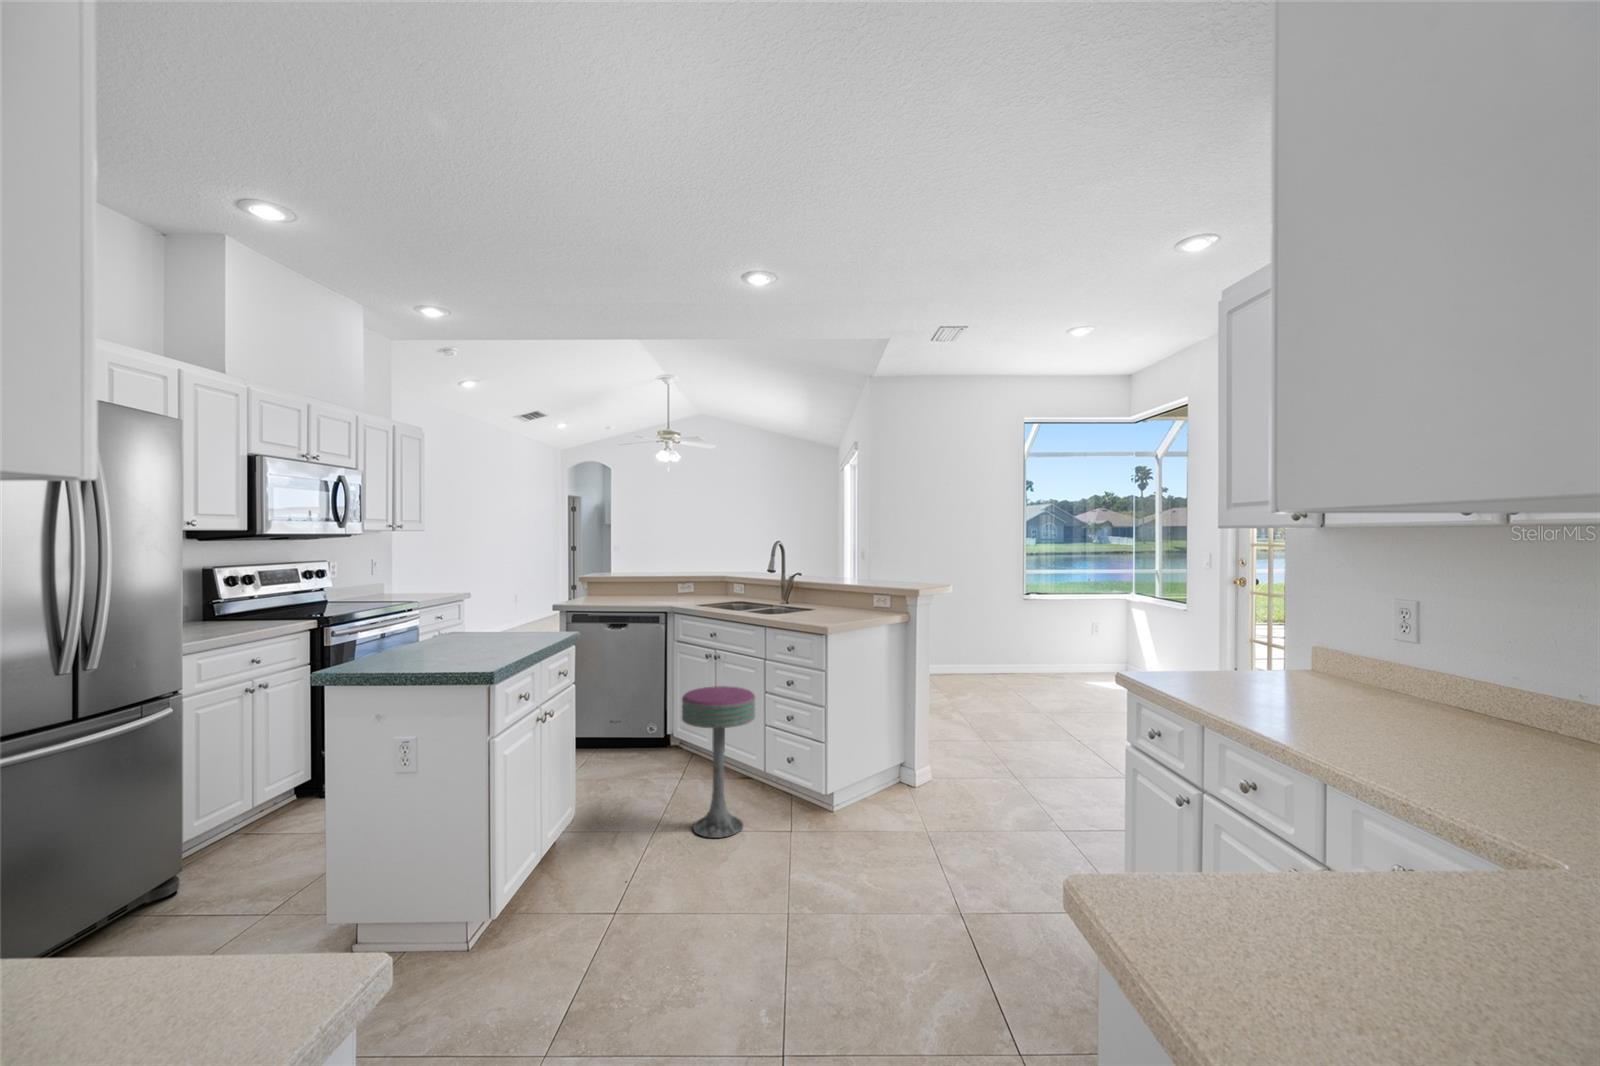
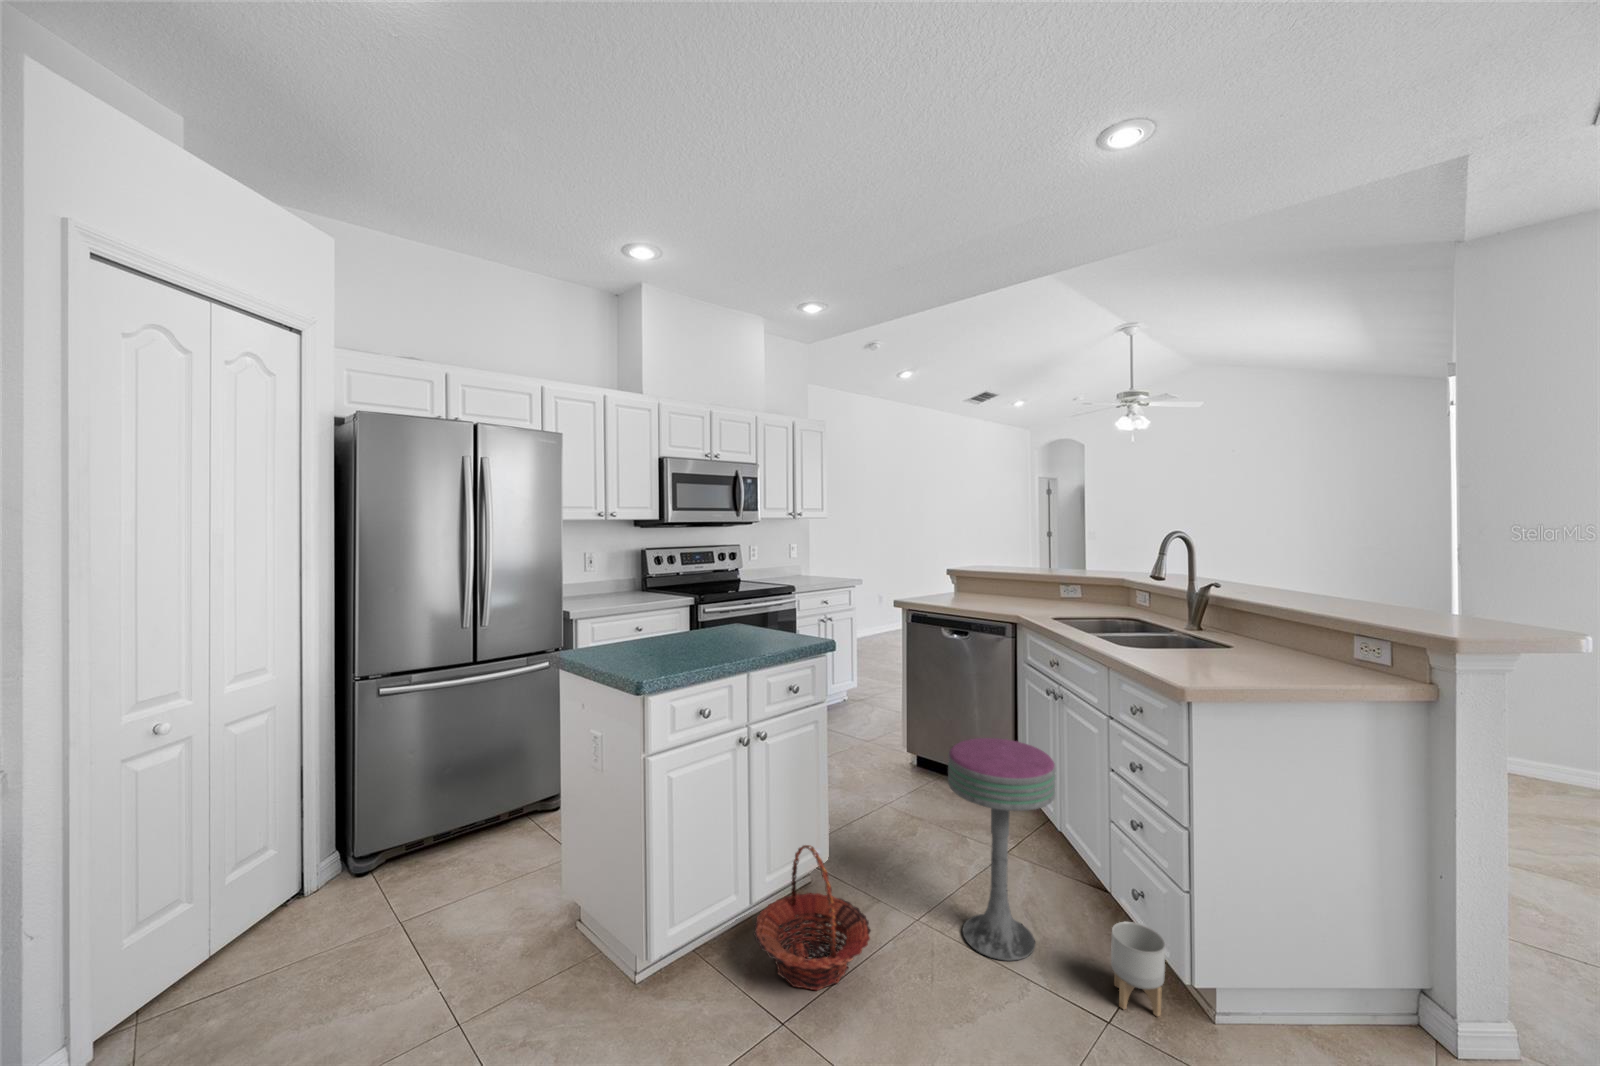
planter: none [794,779,823,831] -> present [1111,922,1165,1016]
basket: none [558,791,658,903] -> present [754,845,871,990]

